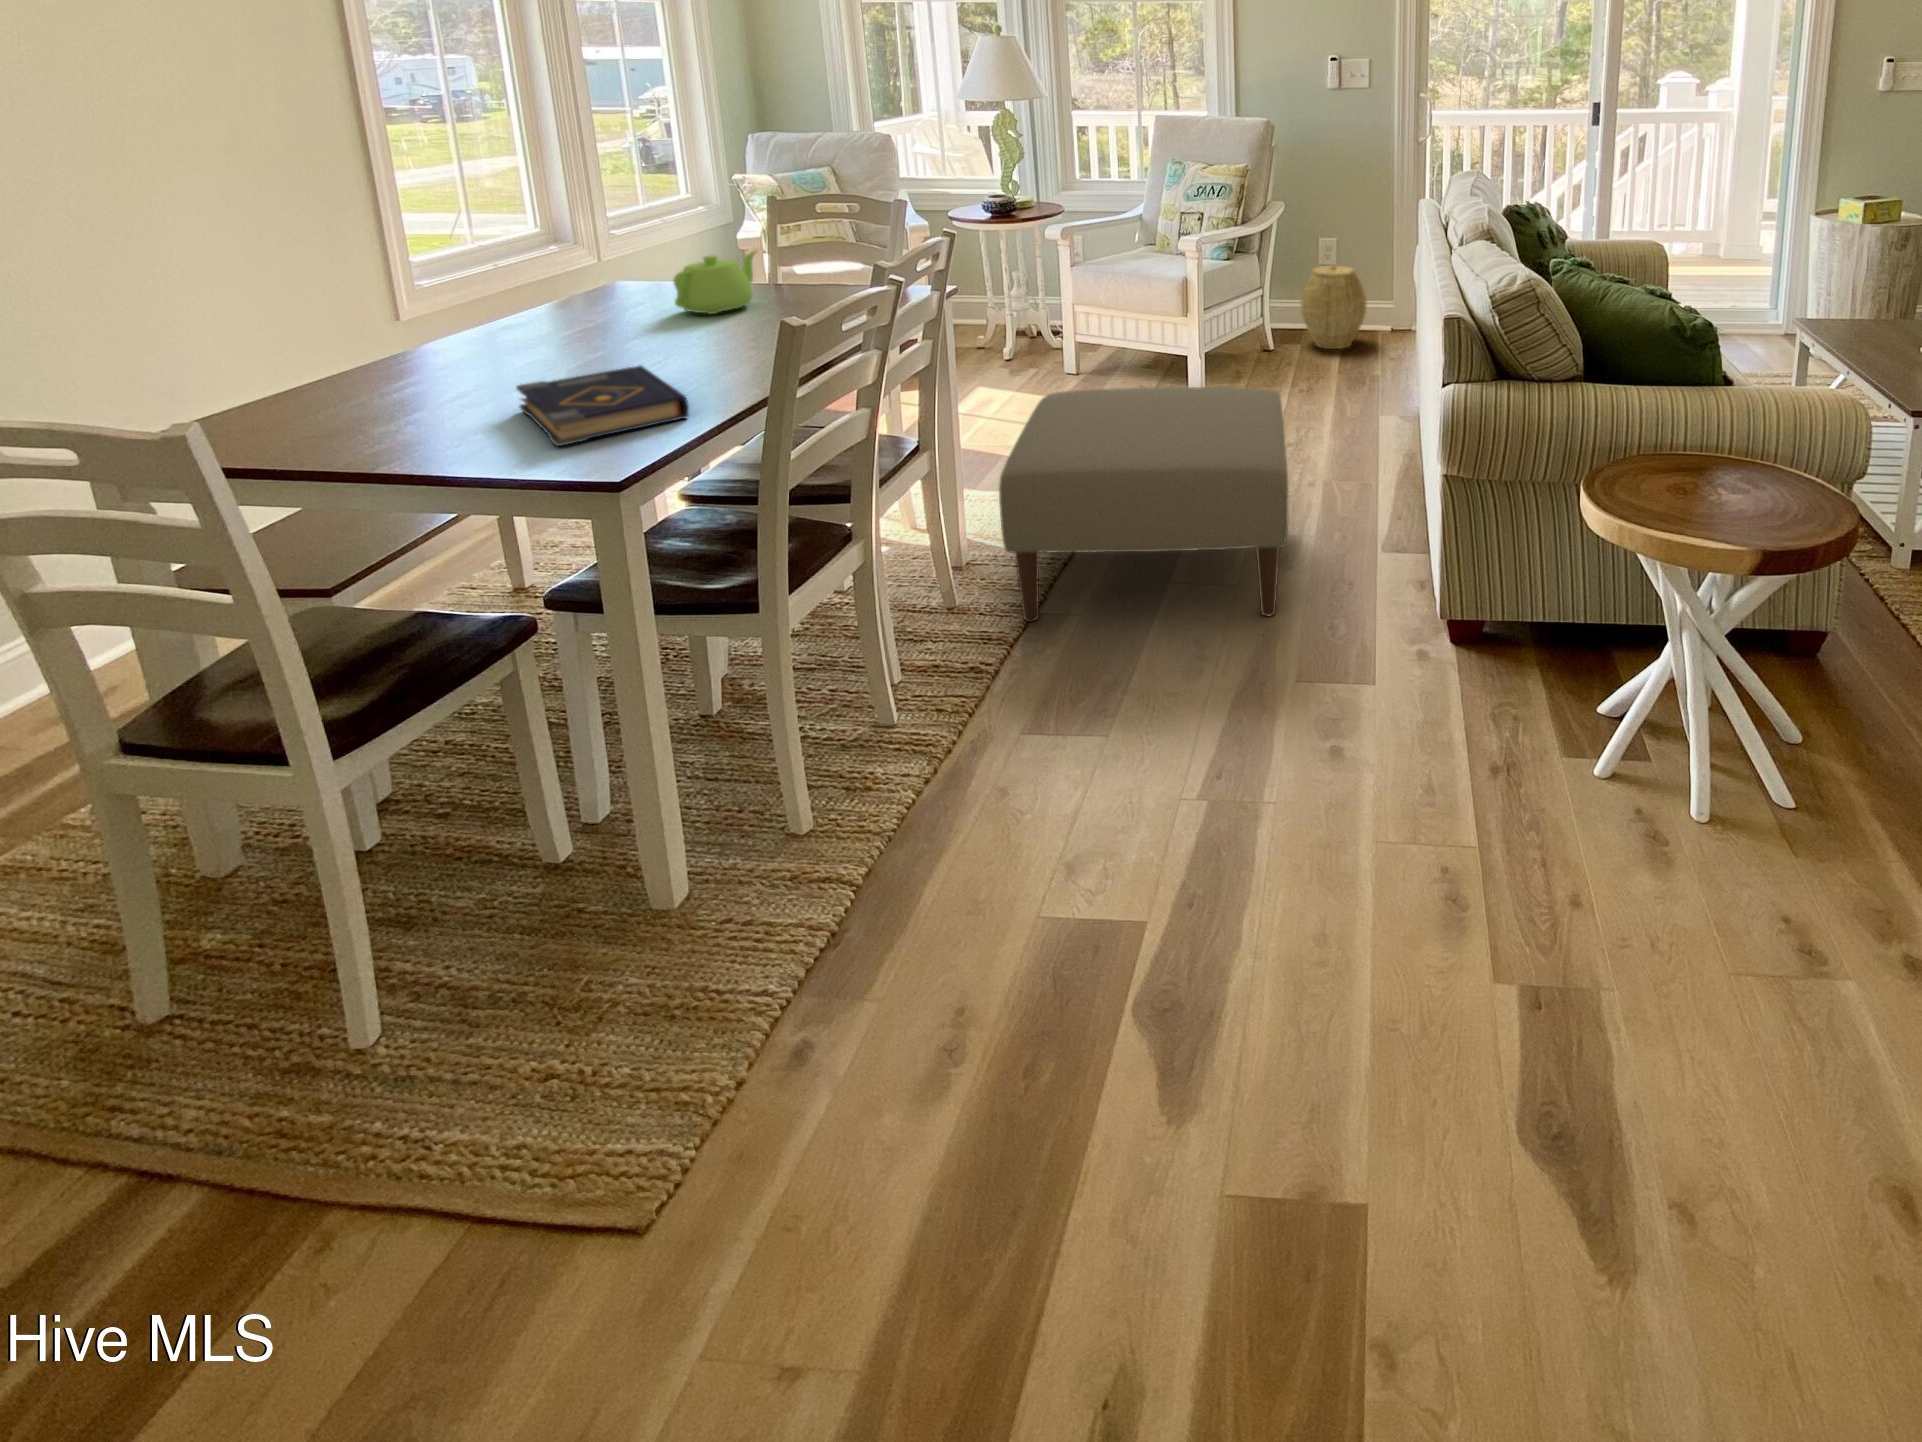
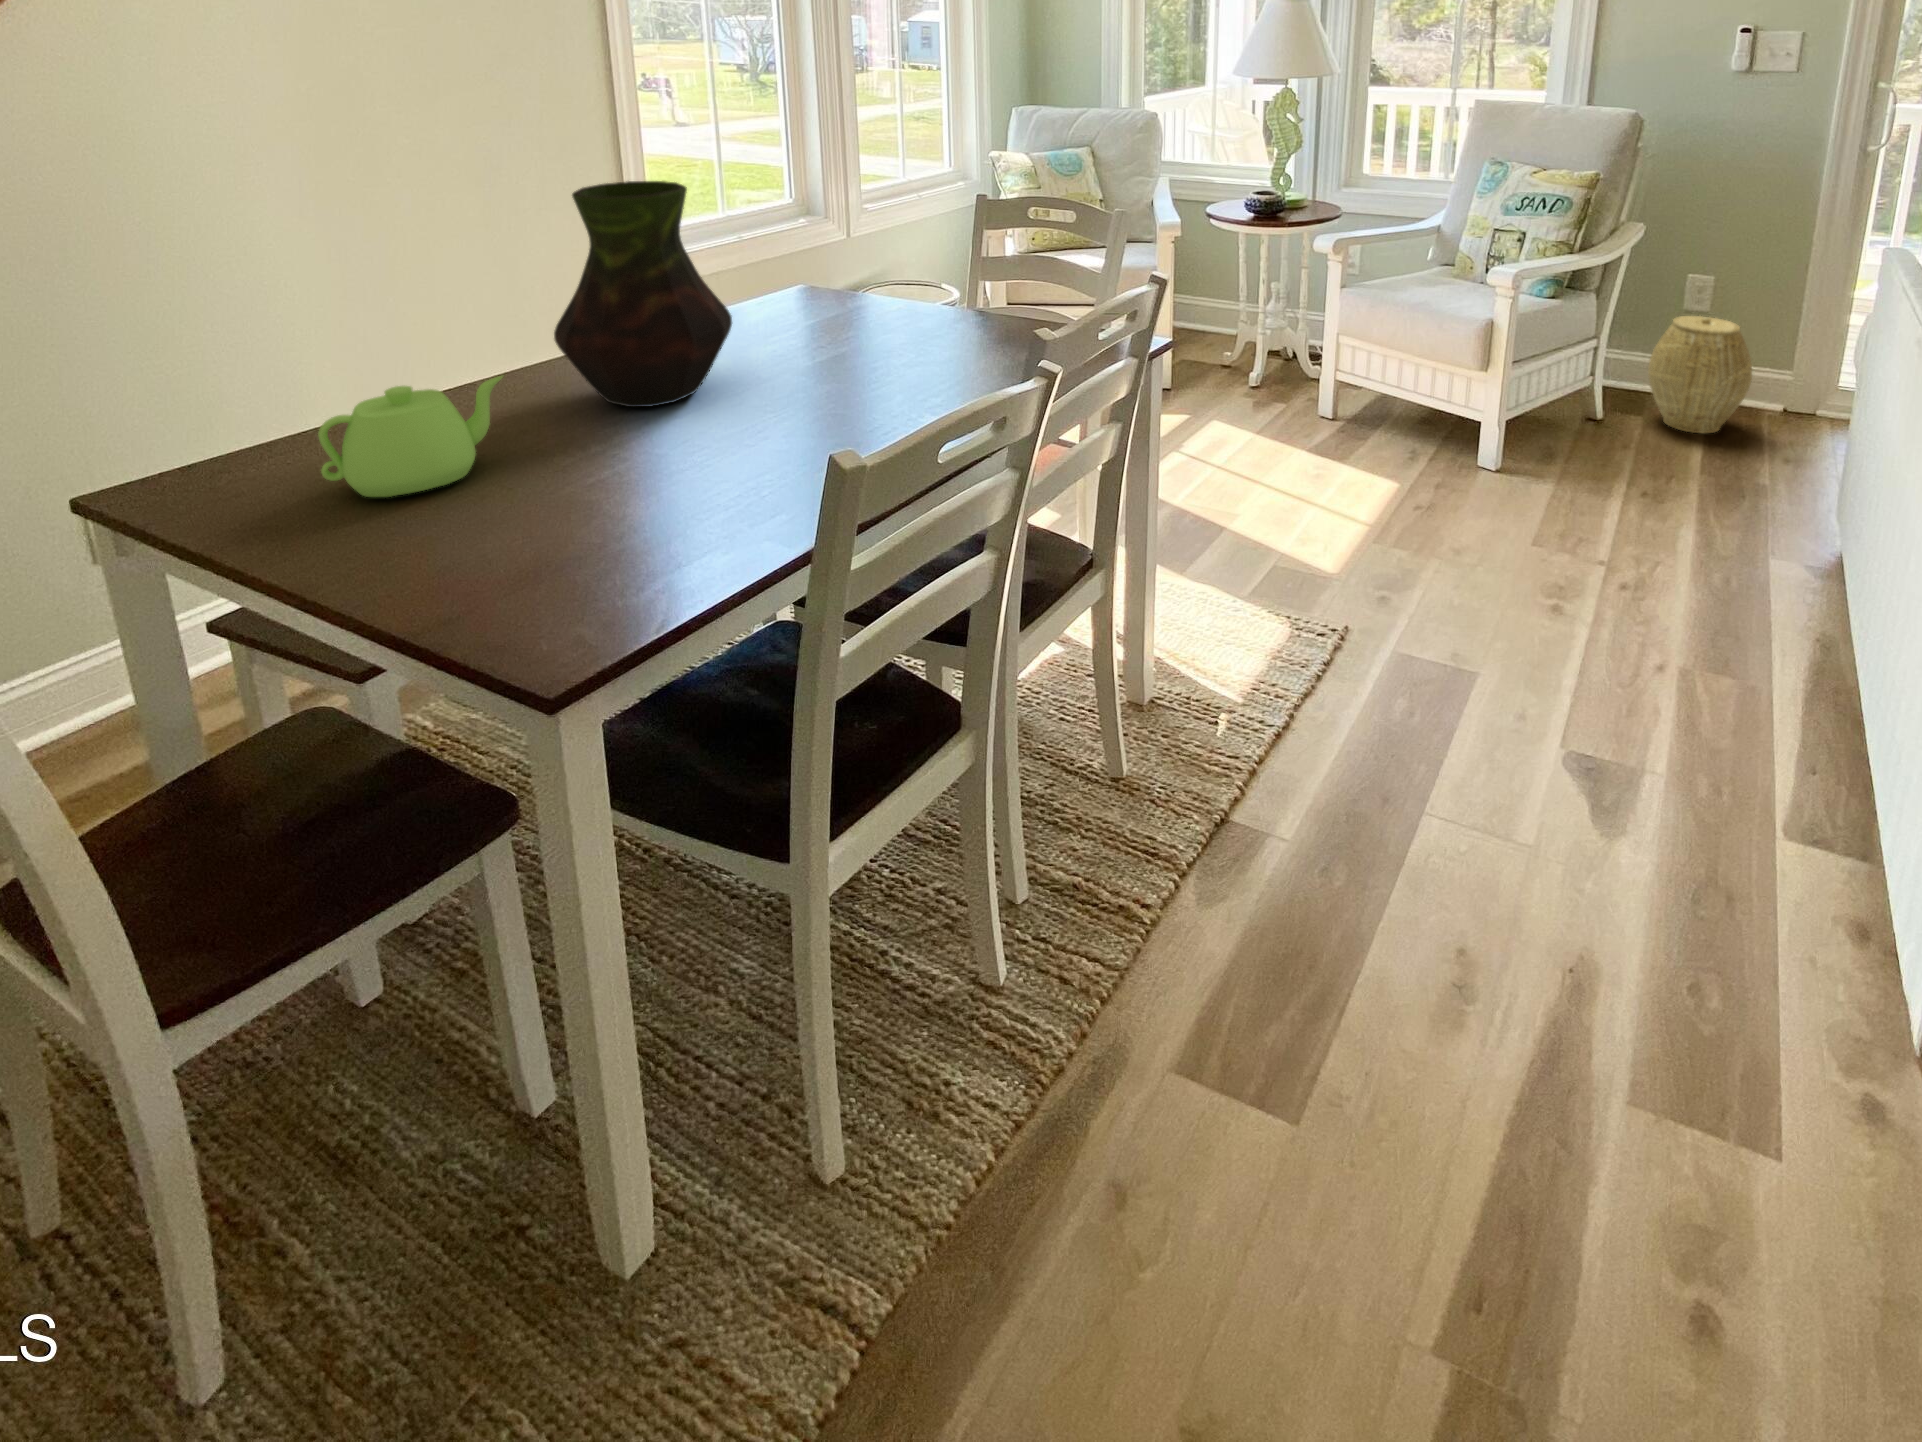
vase: none [472,193,622,365] -> present [554,181,732,407]
teapot: present [674,251,757,314] -> present [318,376,502,497]
book: present [517,365,689,446] -> none [515,440,716,581]
ottoman: present [999,387,1288,622] -> none [1188,484,1661,941]

